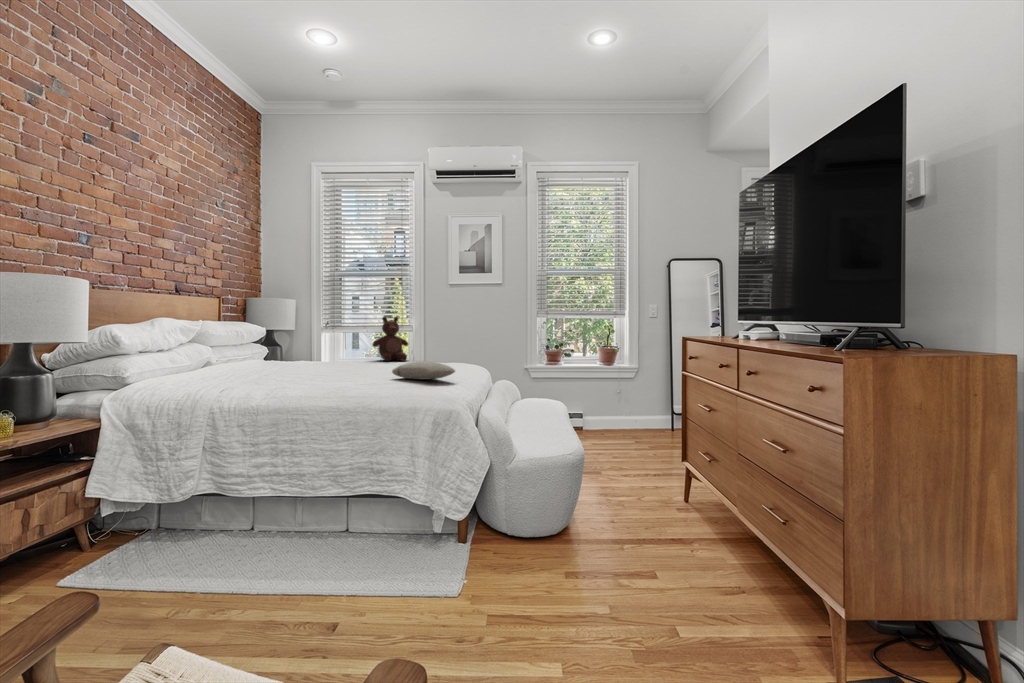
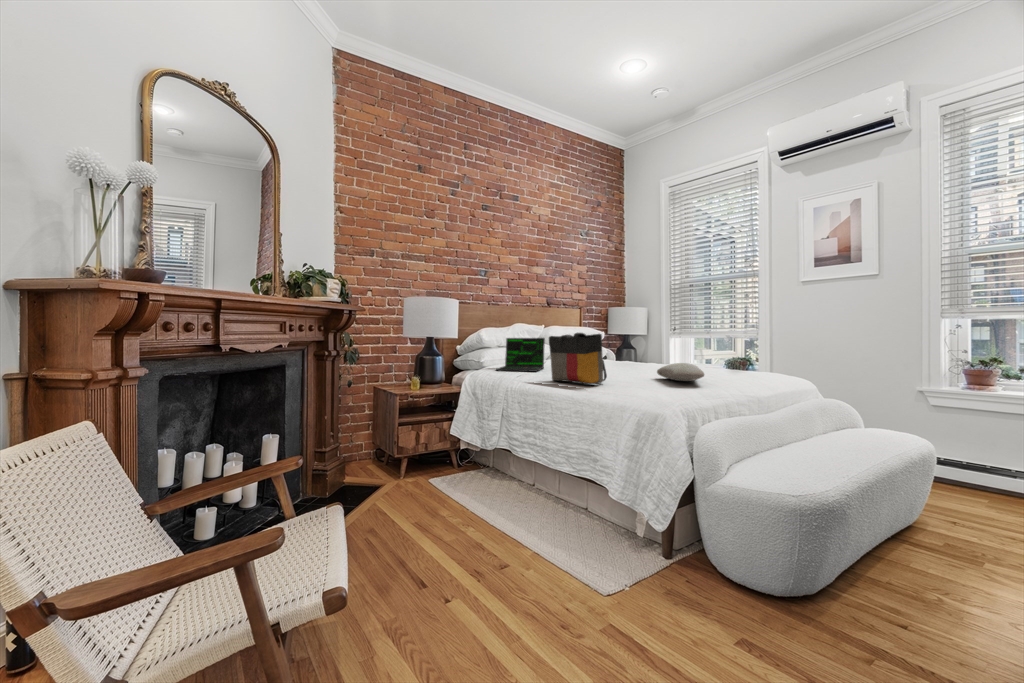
teddy bear: present [372,317,408,361] -> none [699,319,738,363]
tote bag: none [288,329,368,391] -> present [549,333,607,384]
laptop: none [164,337,244,387] -> present [496,338,545,372]

